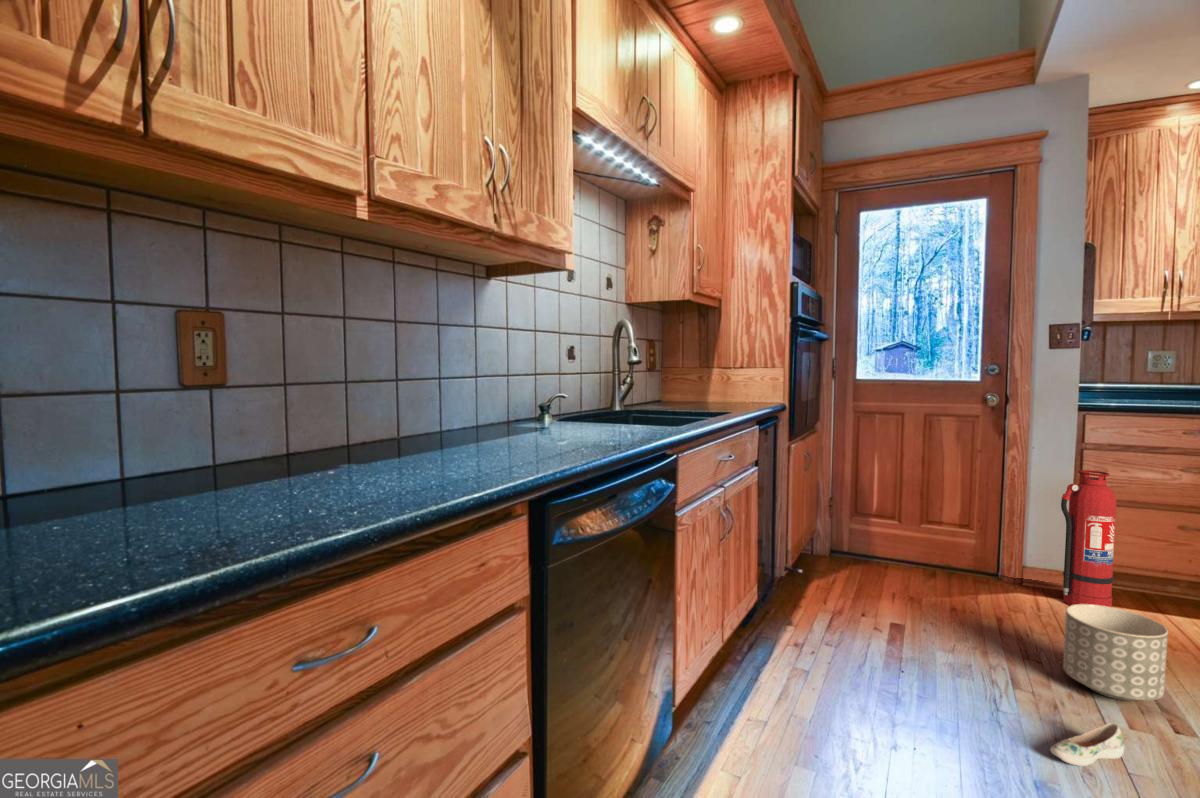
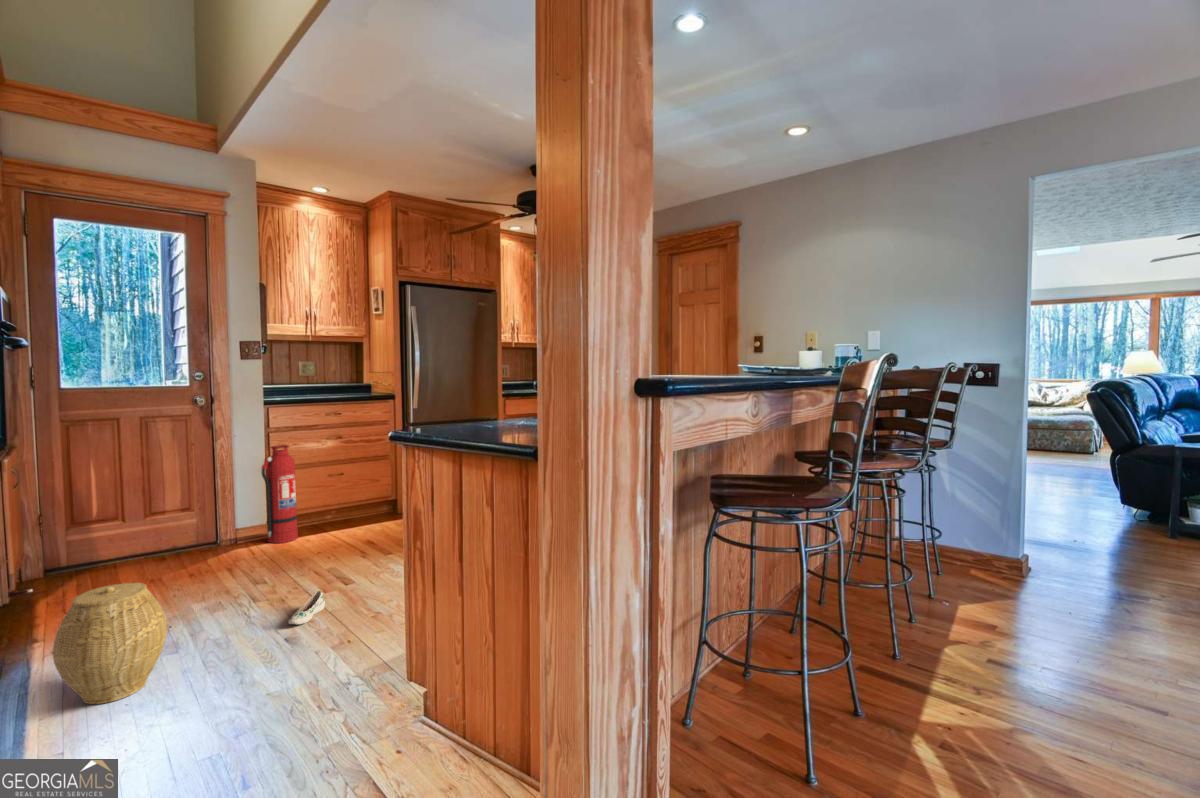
woven basket: none [778,596,881,733] -> present [53,583,167,704]
planter: present [1063,604,1168,701] -> none [280,527,337,584]

